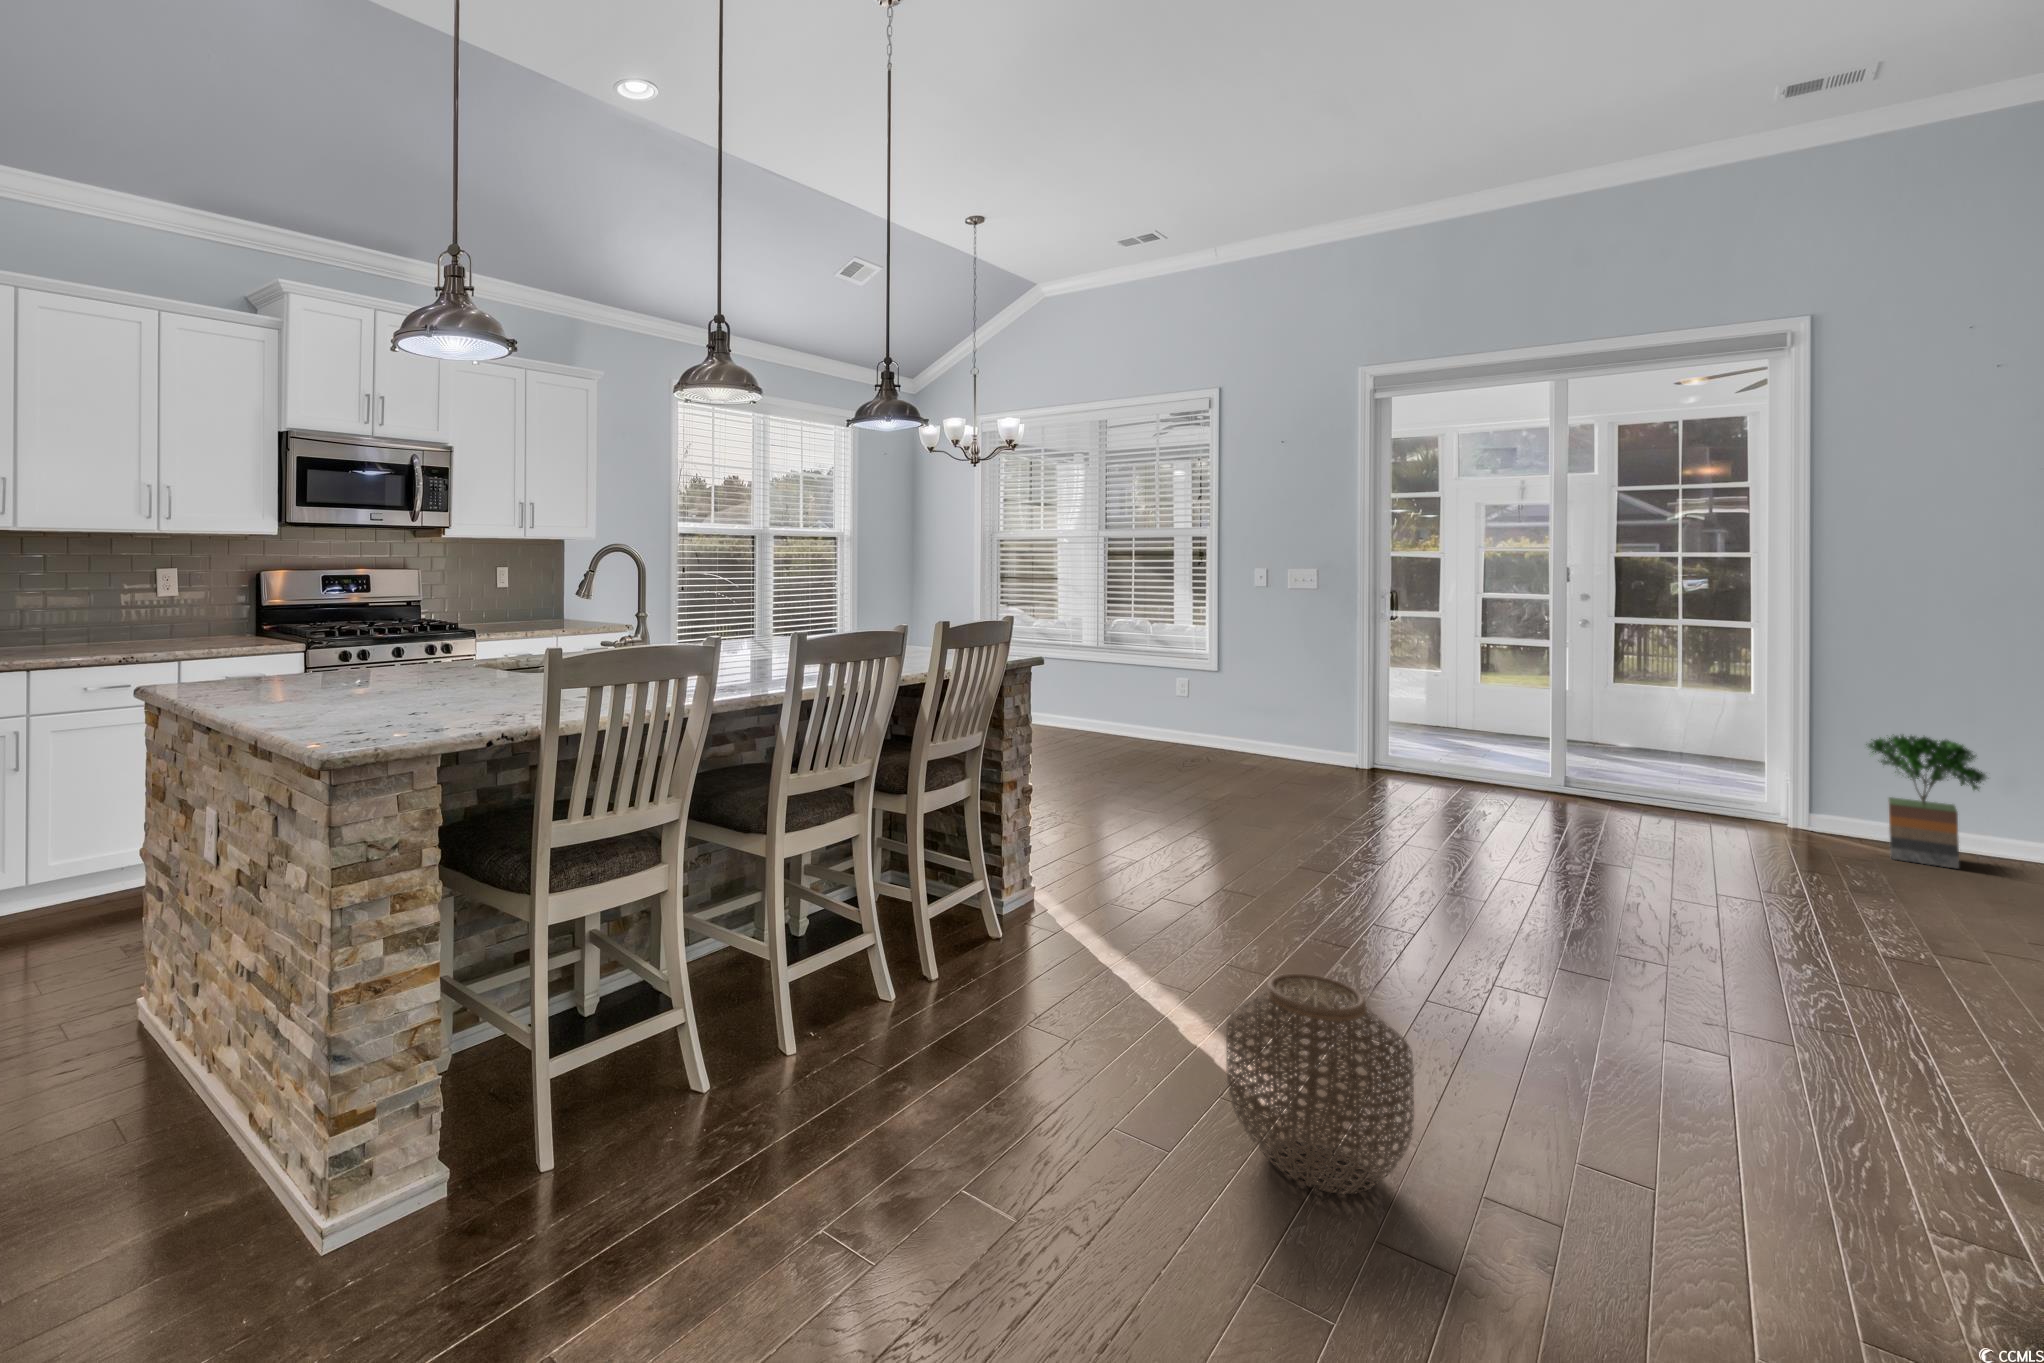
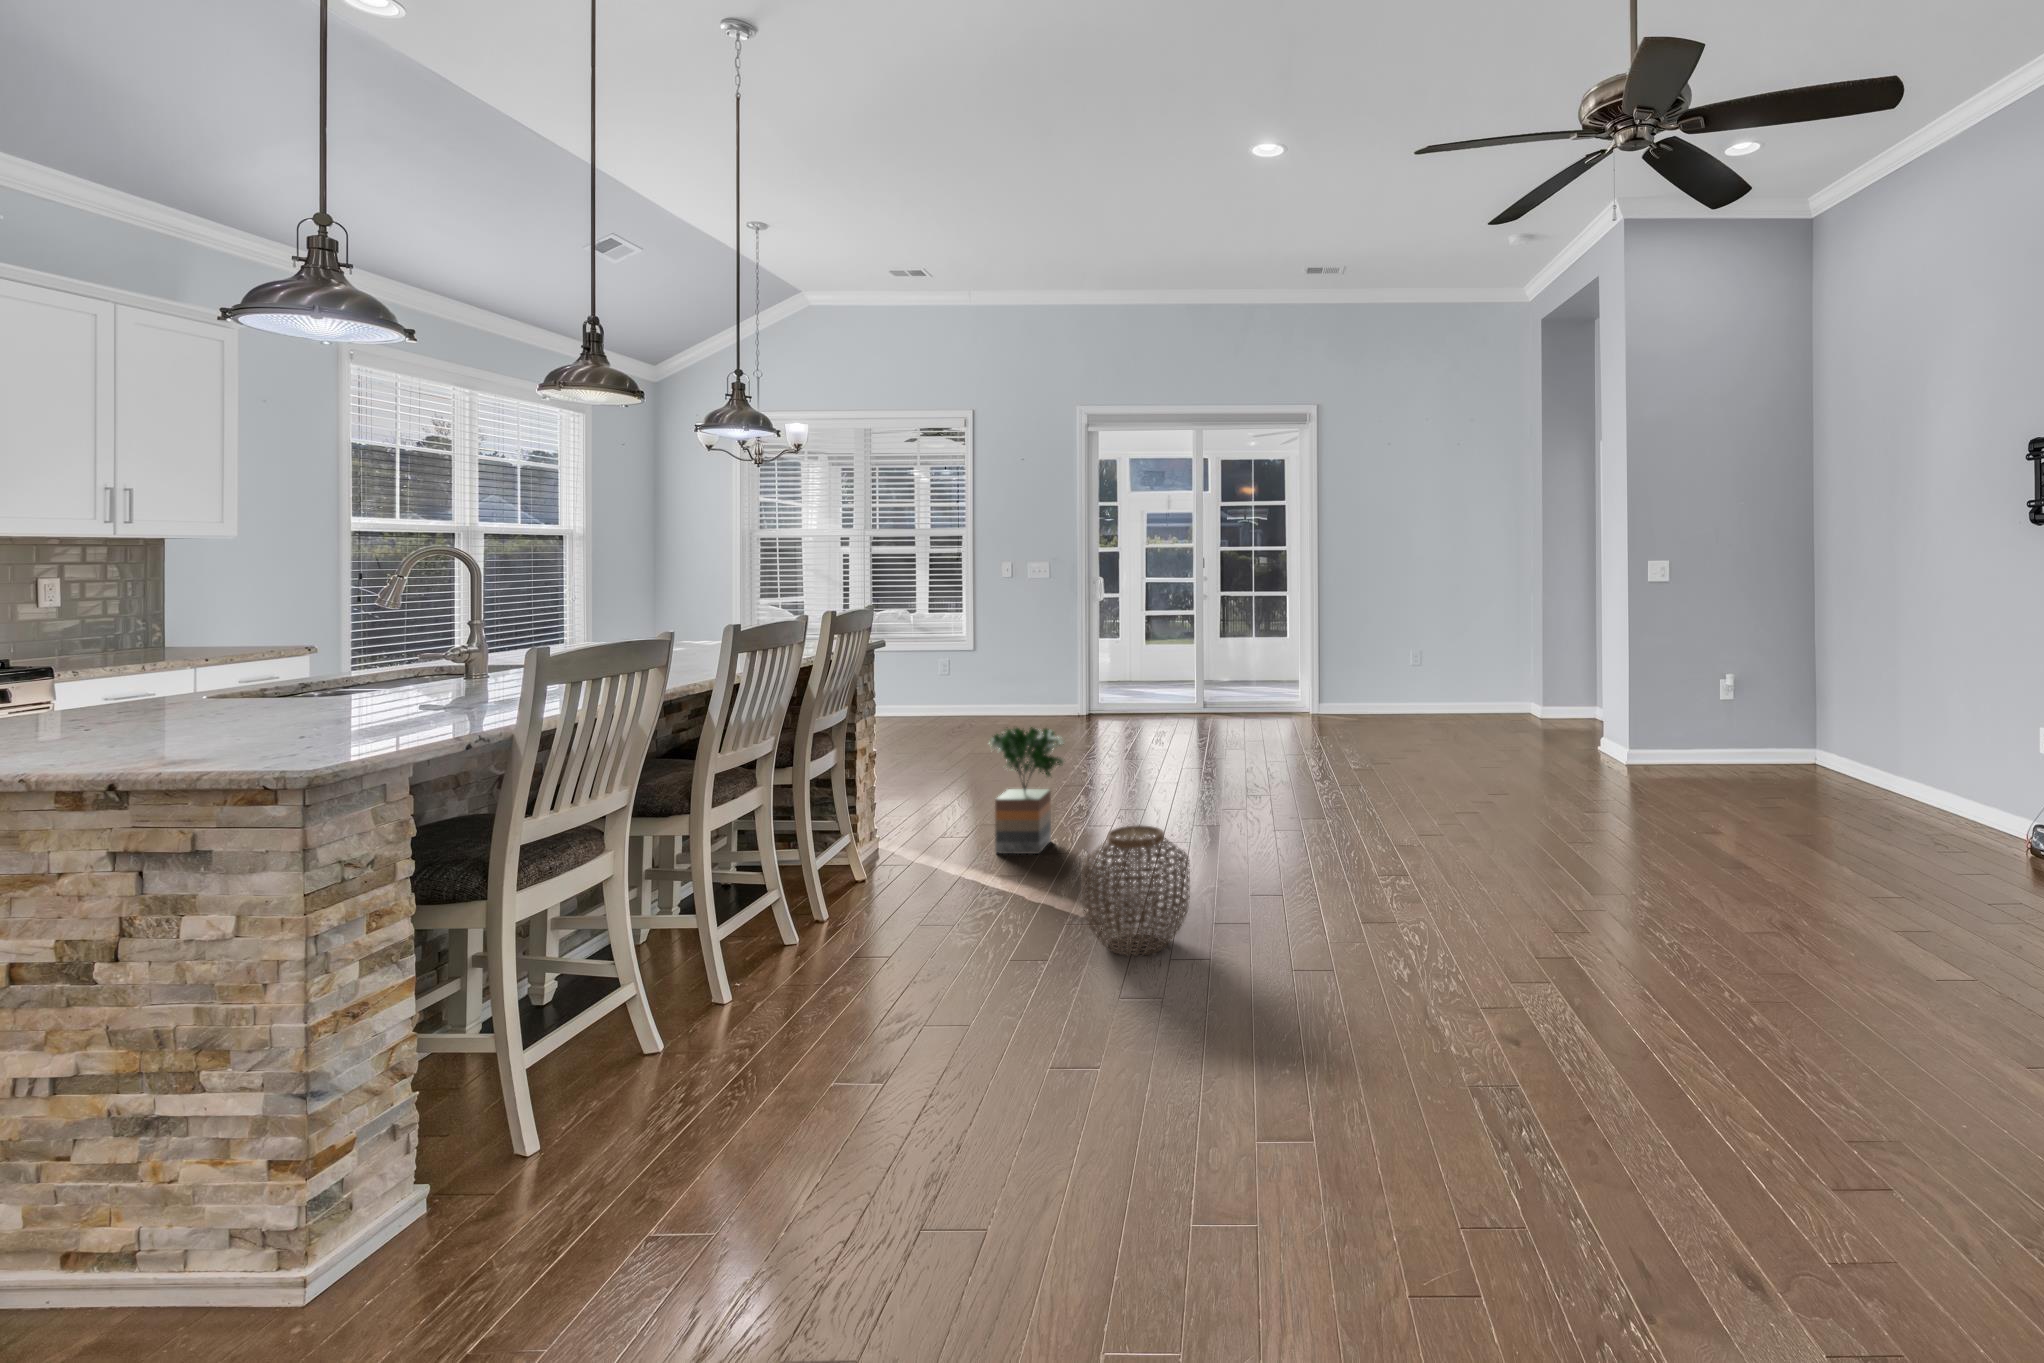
potted tree: present [1866,735,1986,869] -> present [990,727,1065,854]

